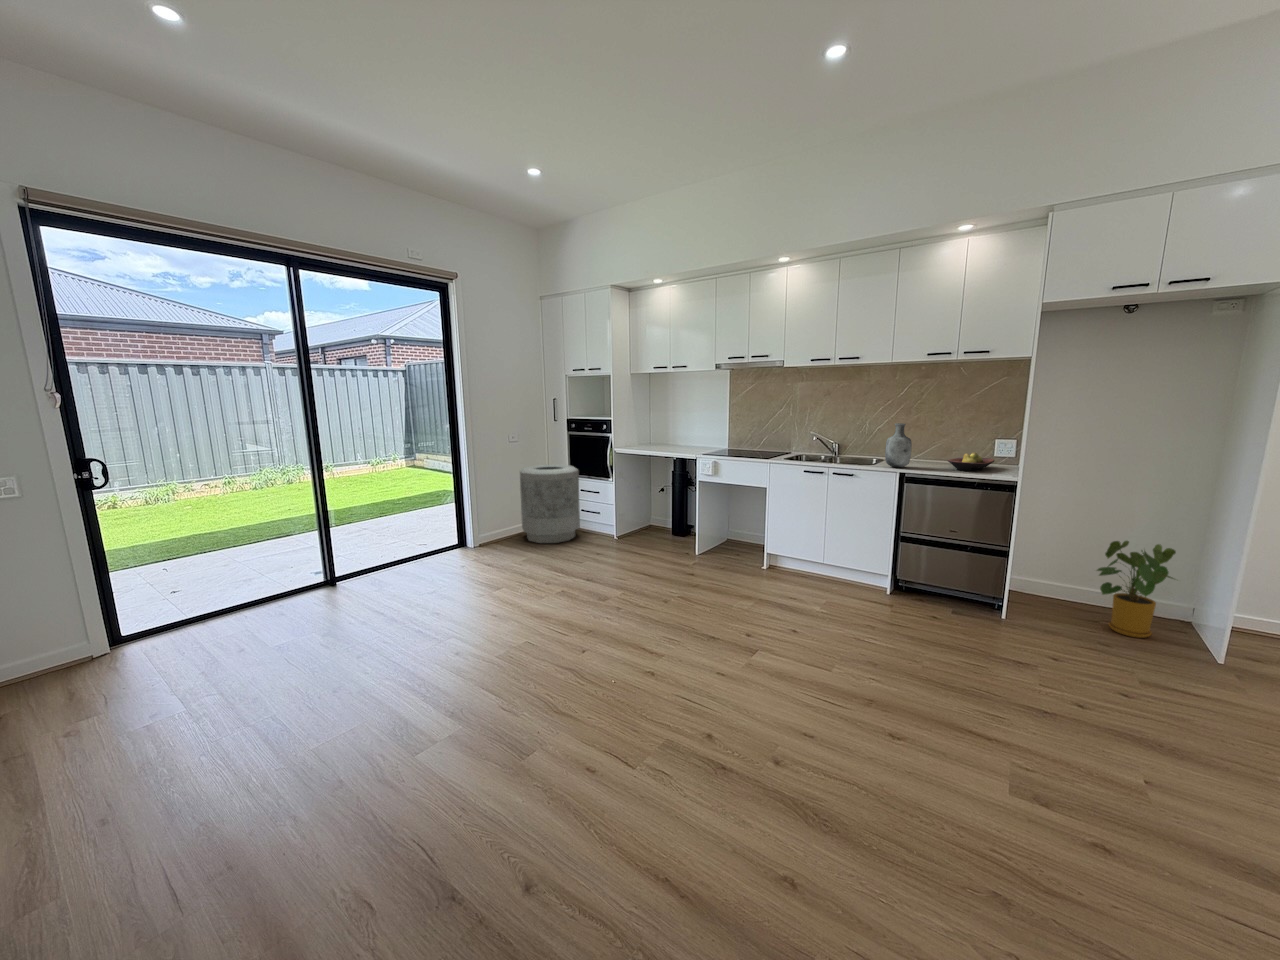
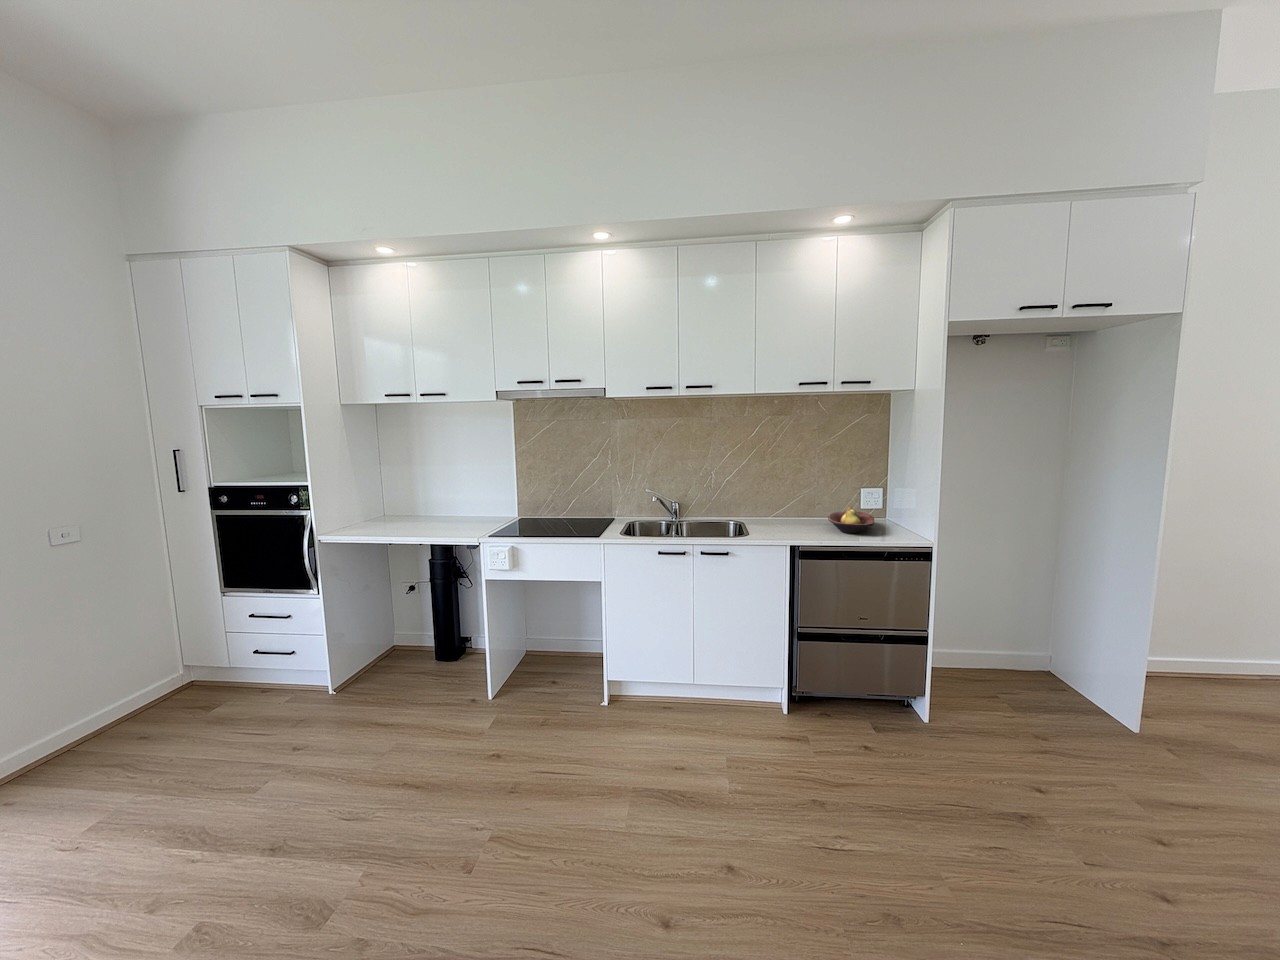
vase: present [885,423,912,467] -> none [761,477,793,536]
trash can: present [520,465,580,543] -> none [89,575,253,749]
house plant: present [1097,541,1176,638] -> none [983,595,1080,710]

